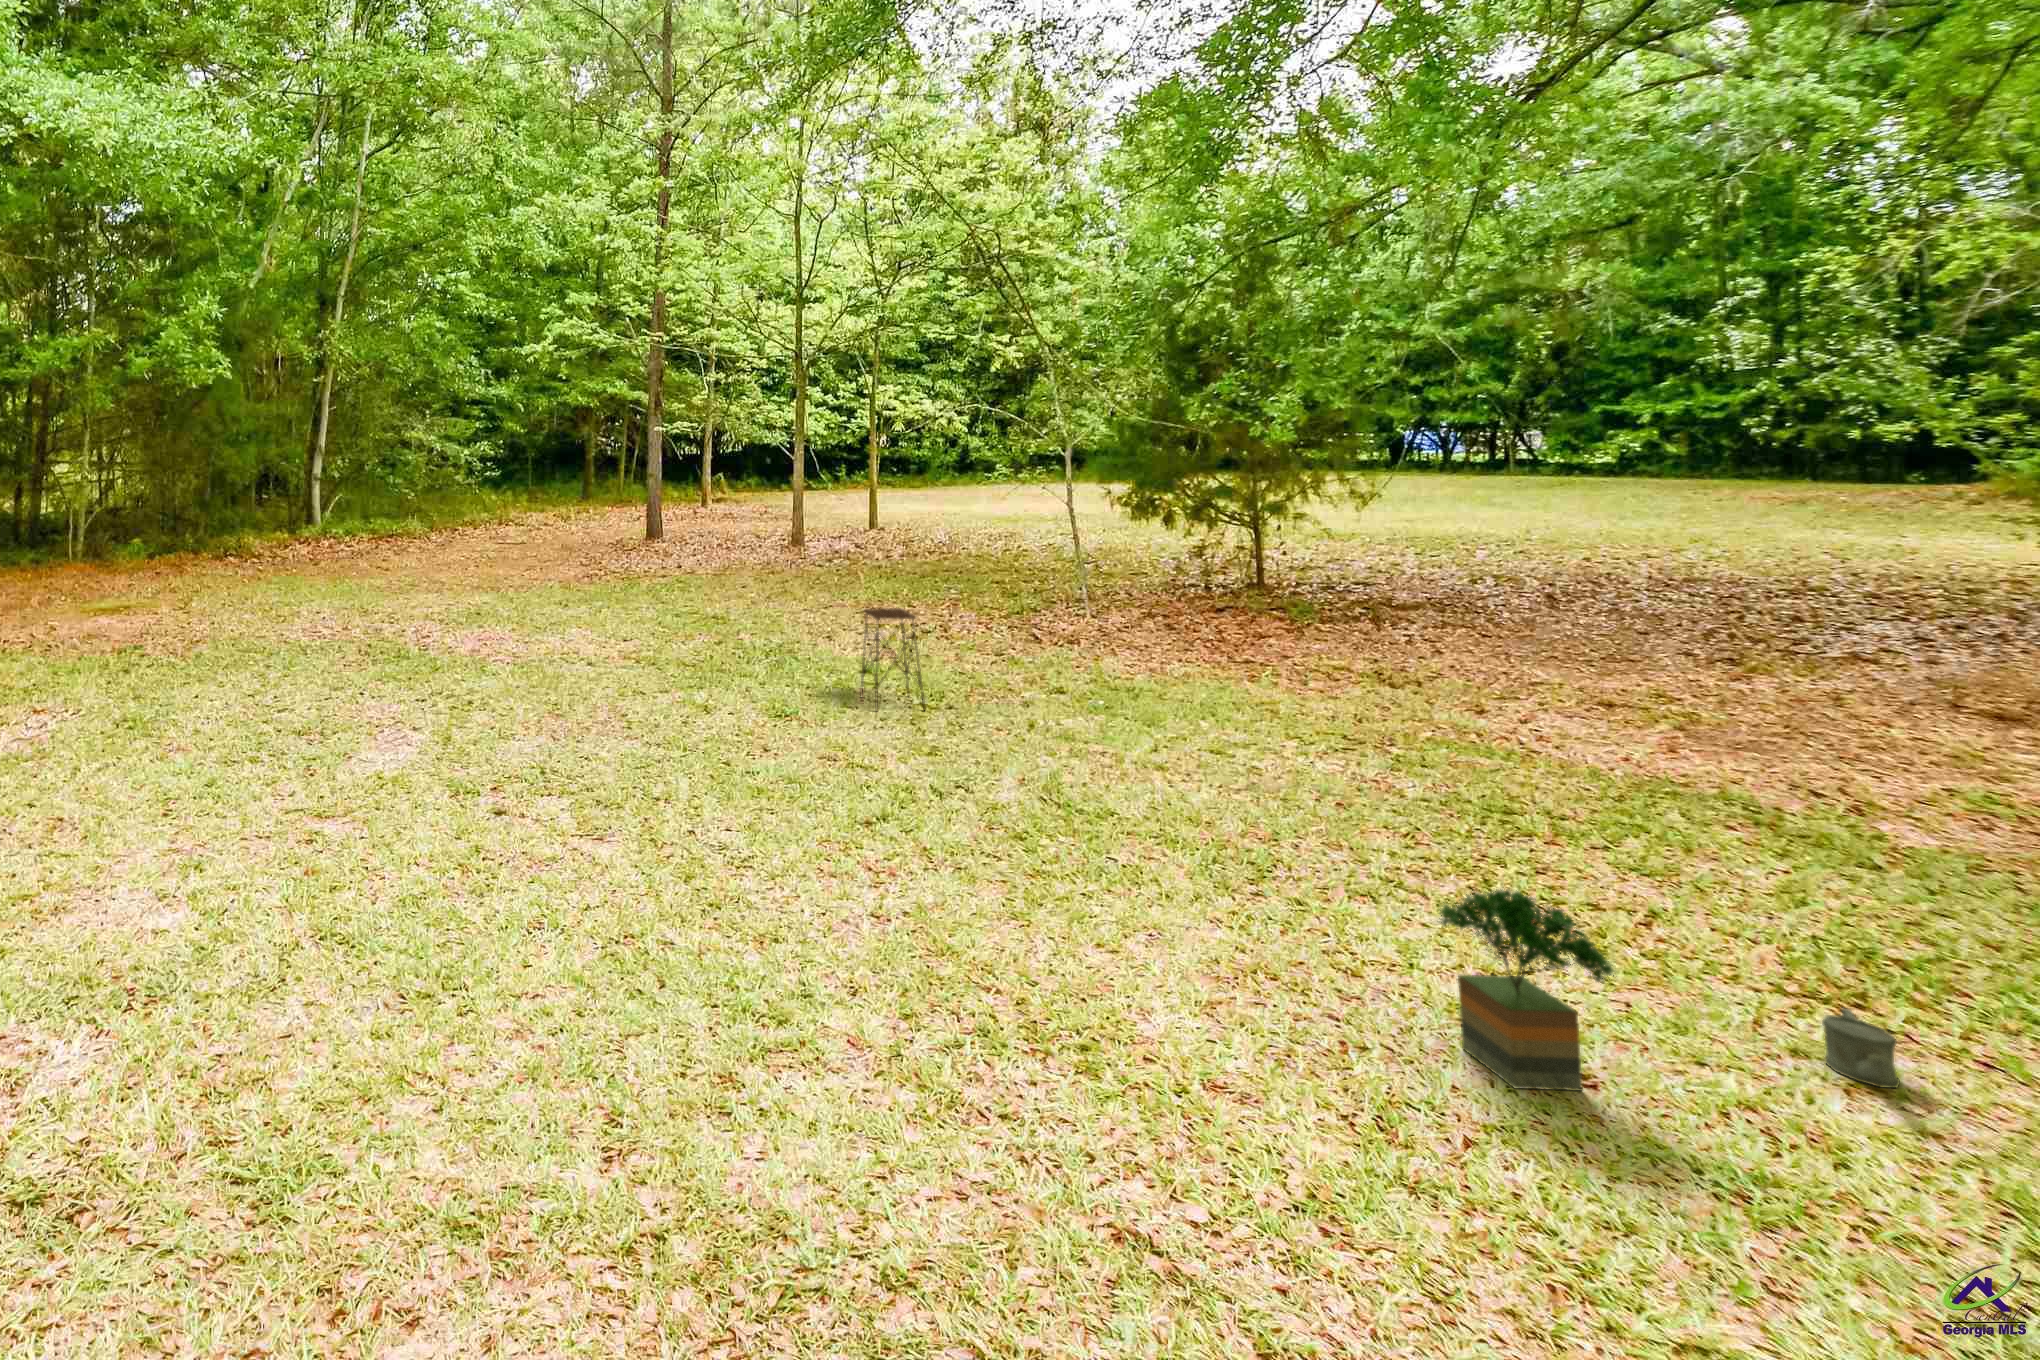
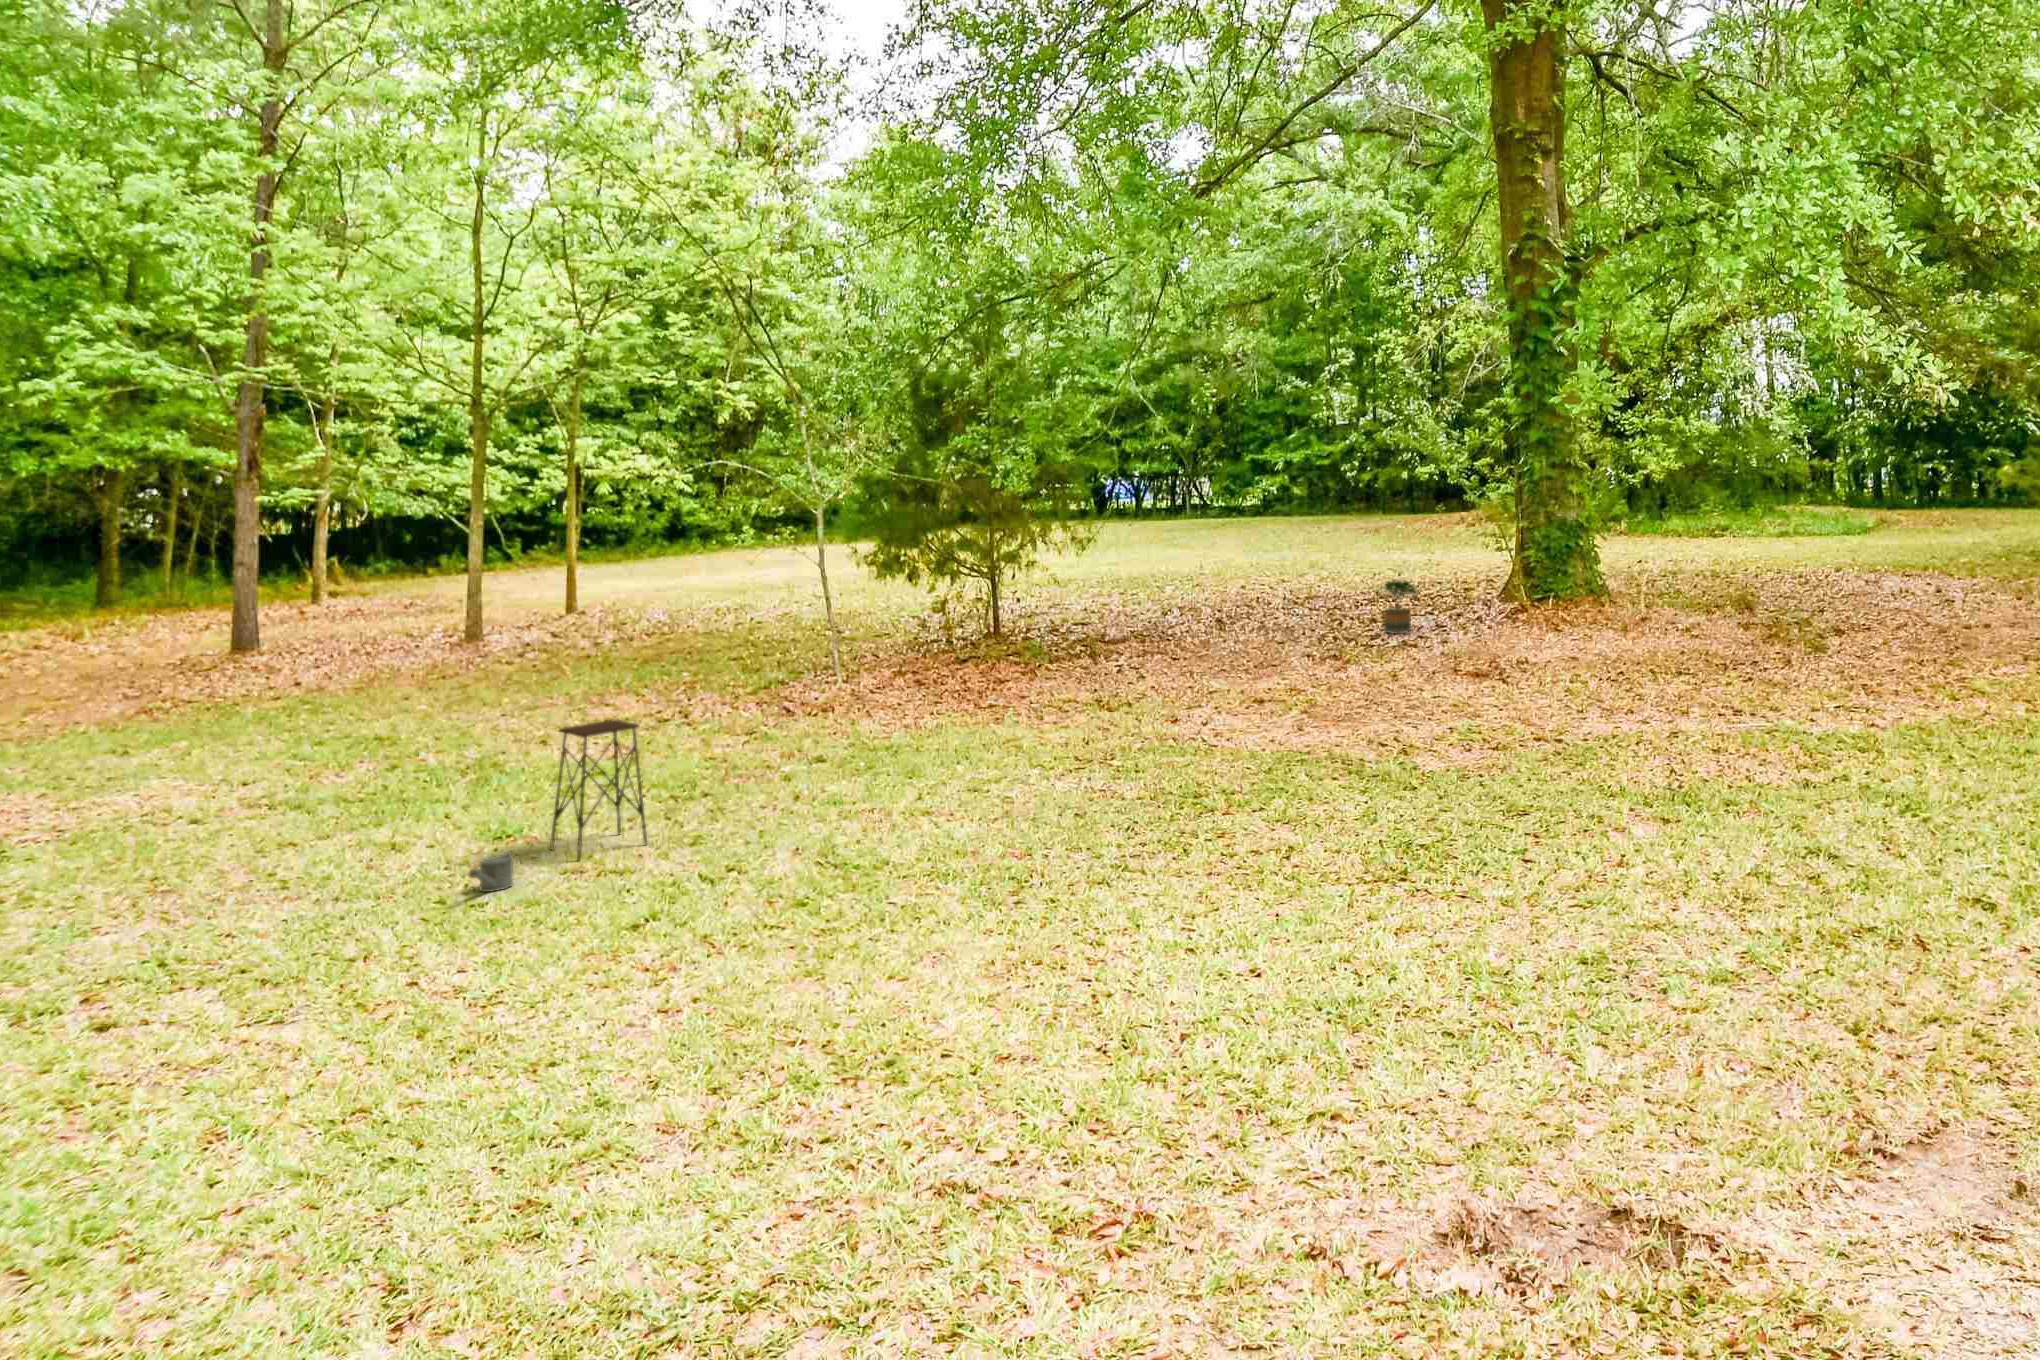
potted tree: present [1439,890,1614,1091] -> present [1379,580,1418,634]
watering can: present [1822,1008,1900,1088] -> present [469,851,513,892]

